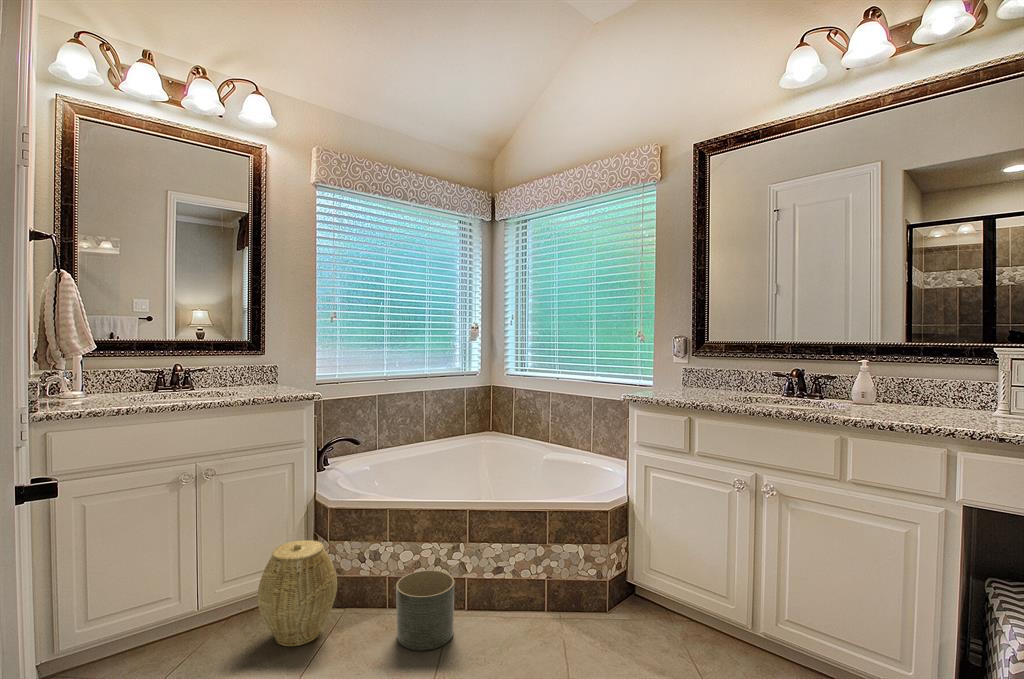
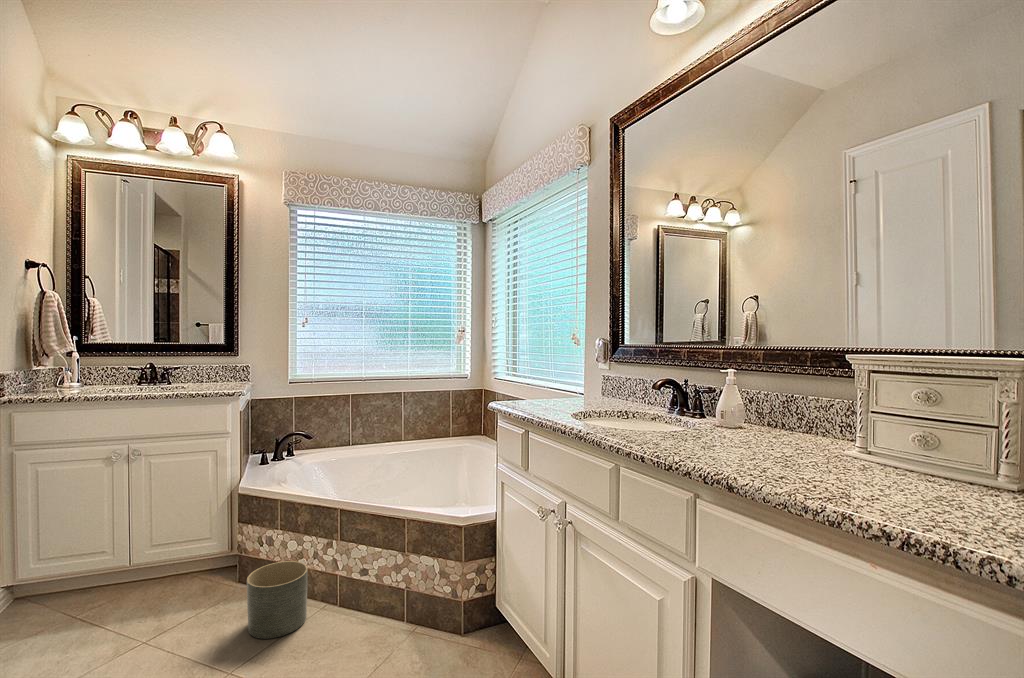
woven basket: present [258,540,337,646] -> none [151,518,228,611]

